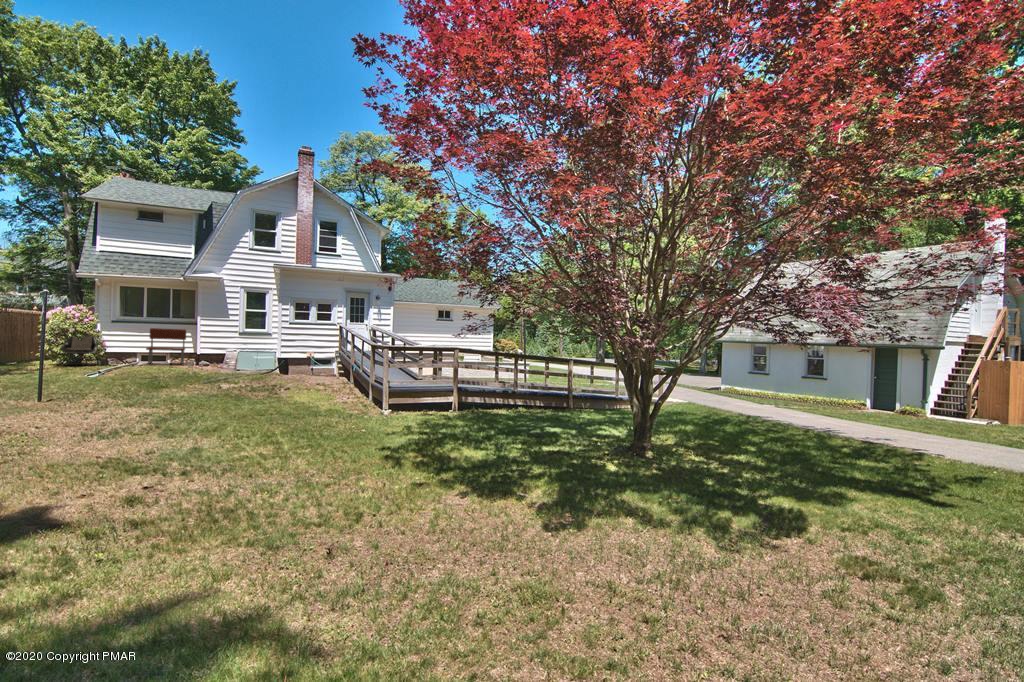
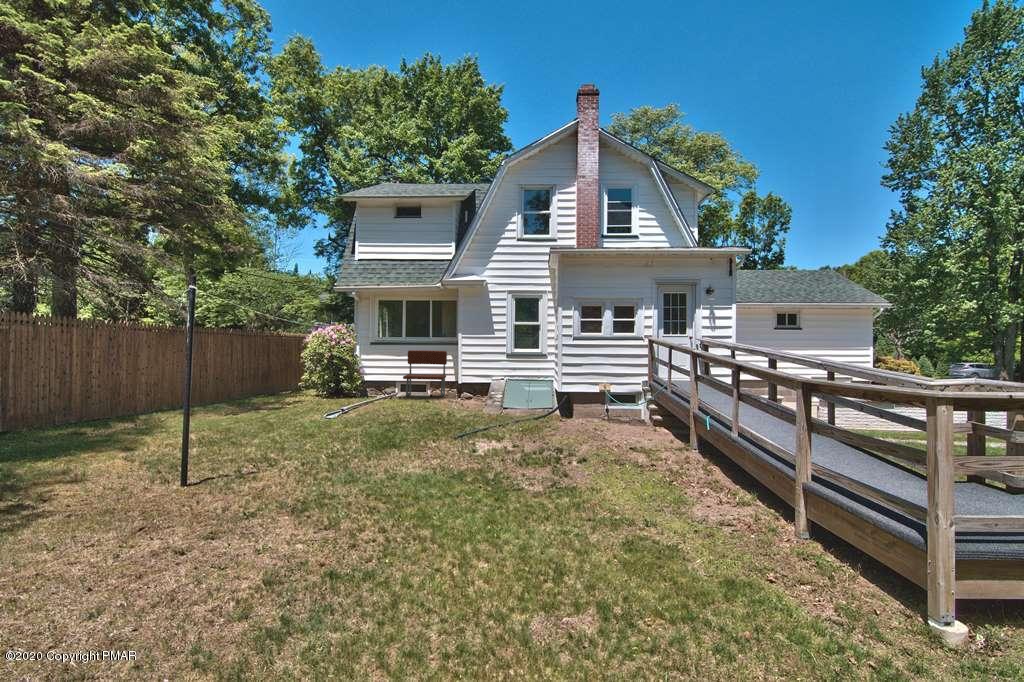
lounge chair: present [61,336,97,365] -> none [316,362,353,401]

